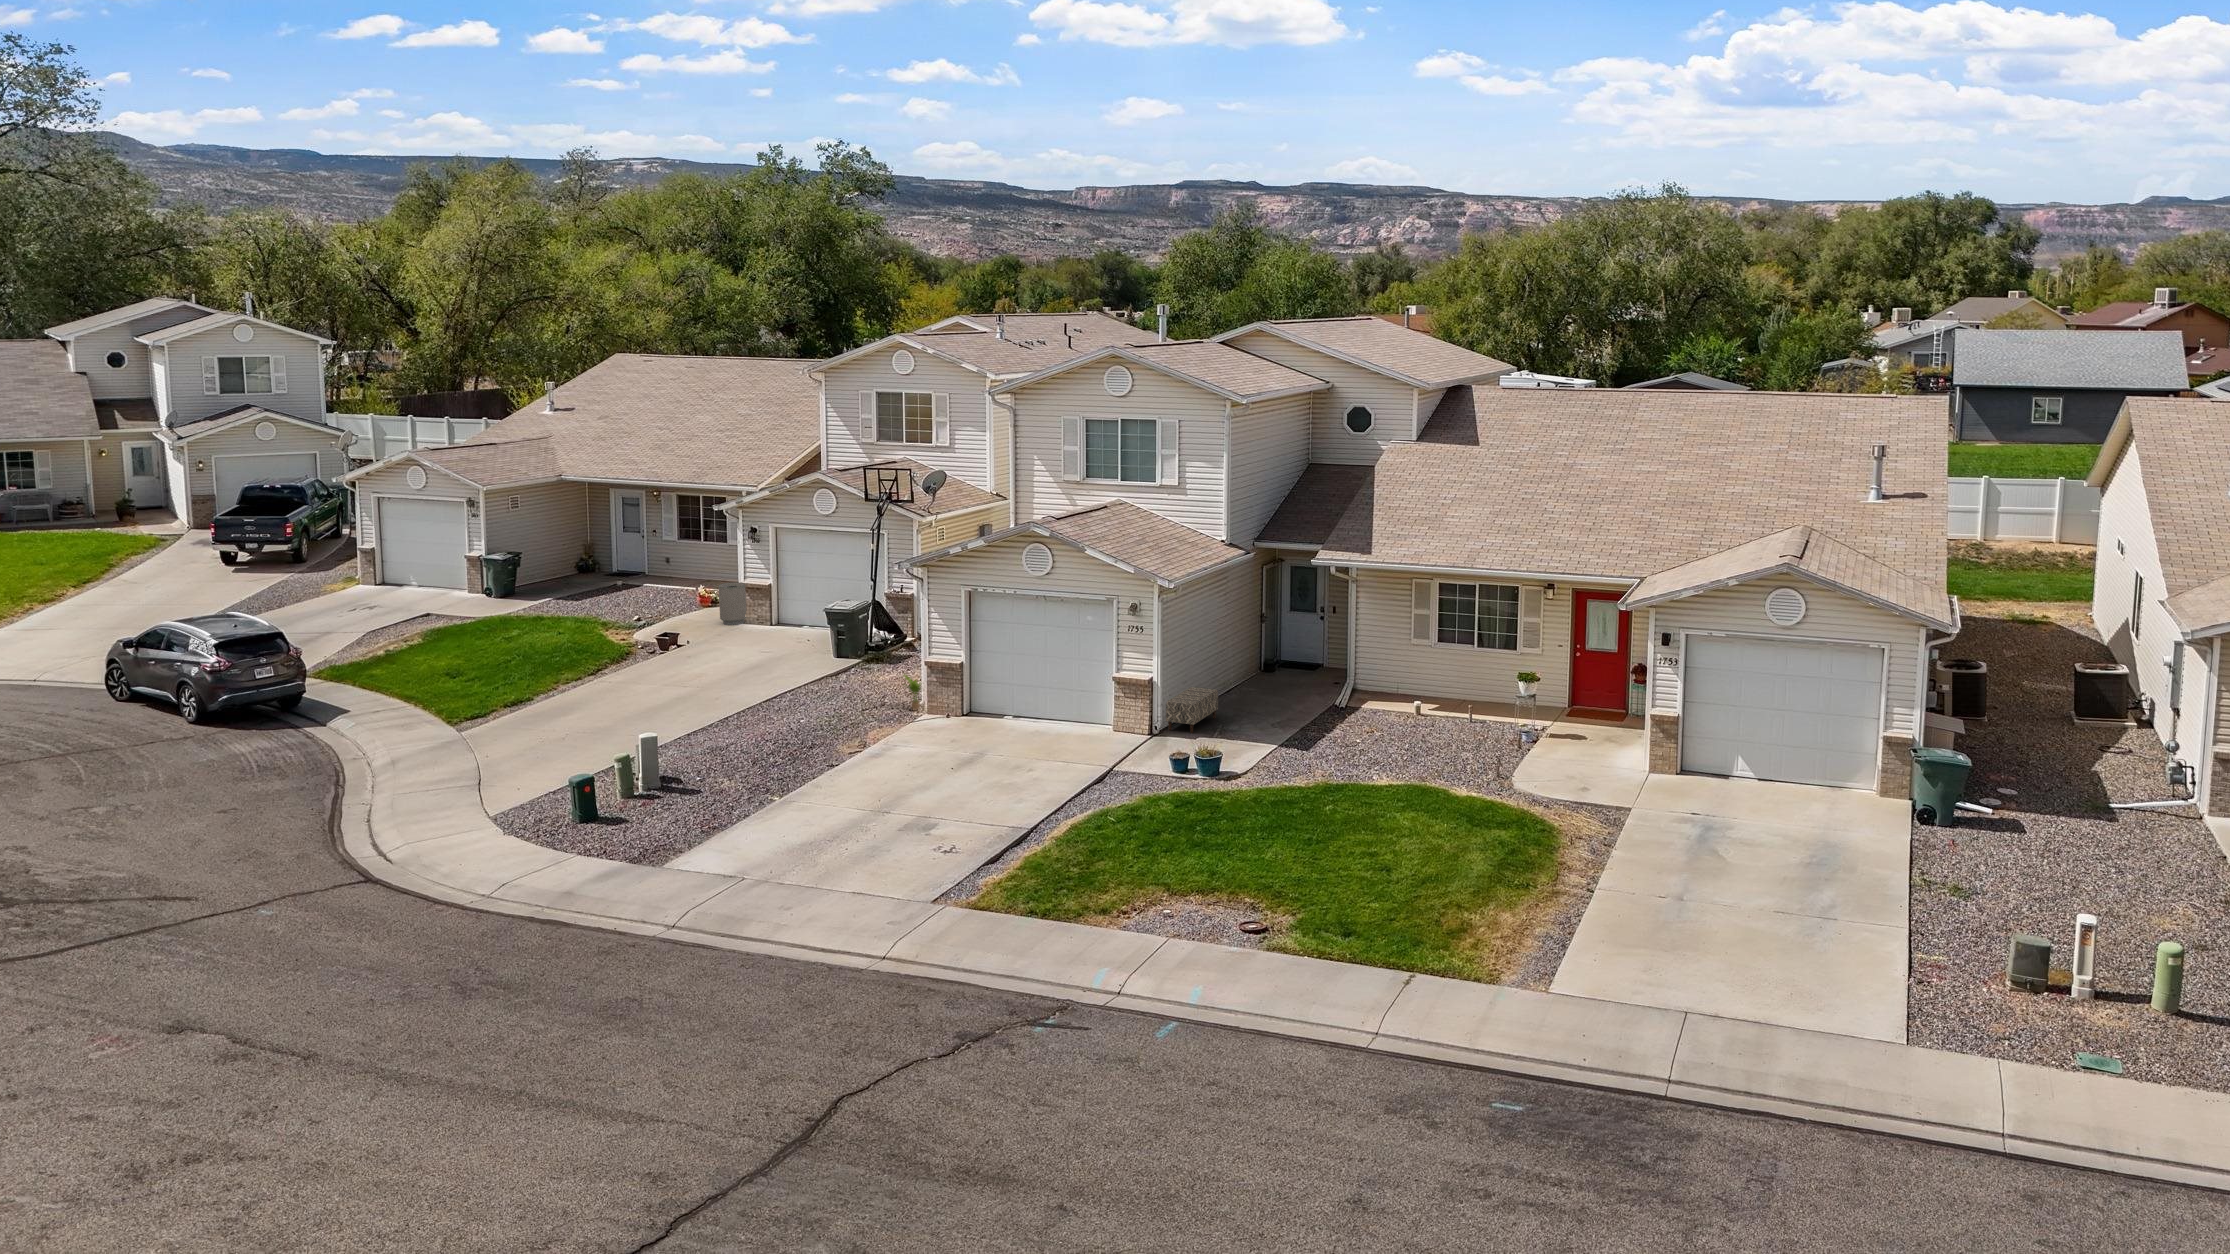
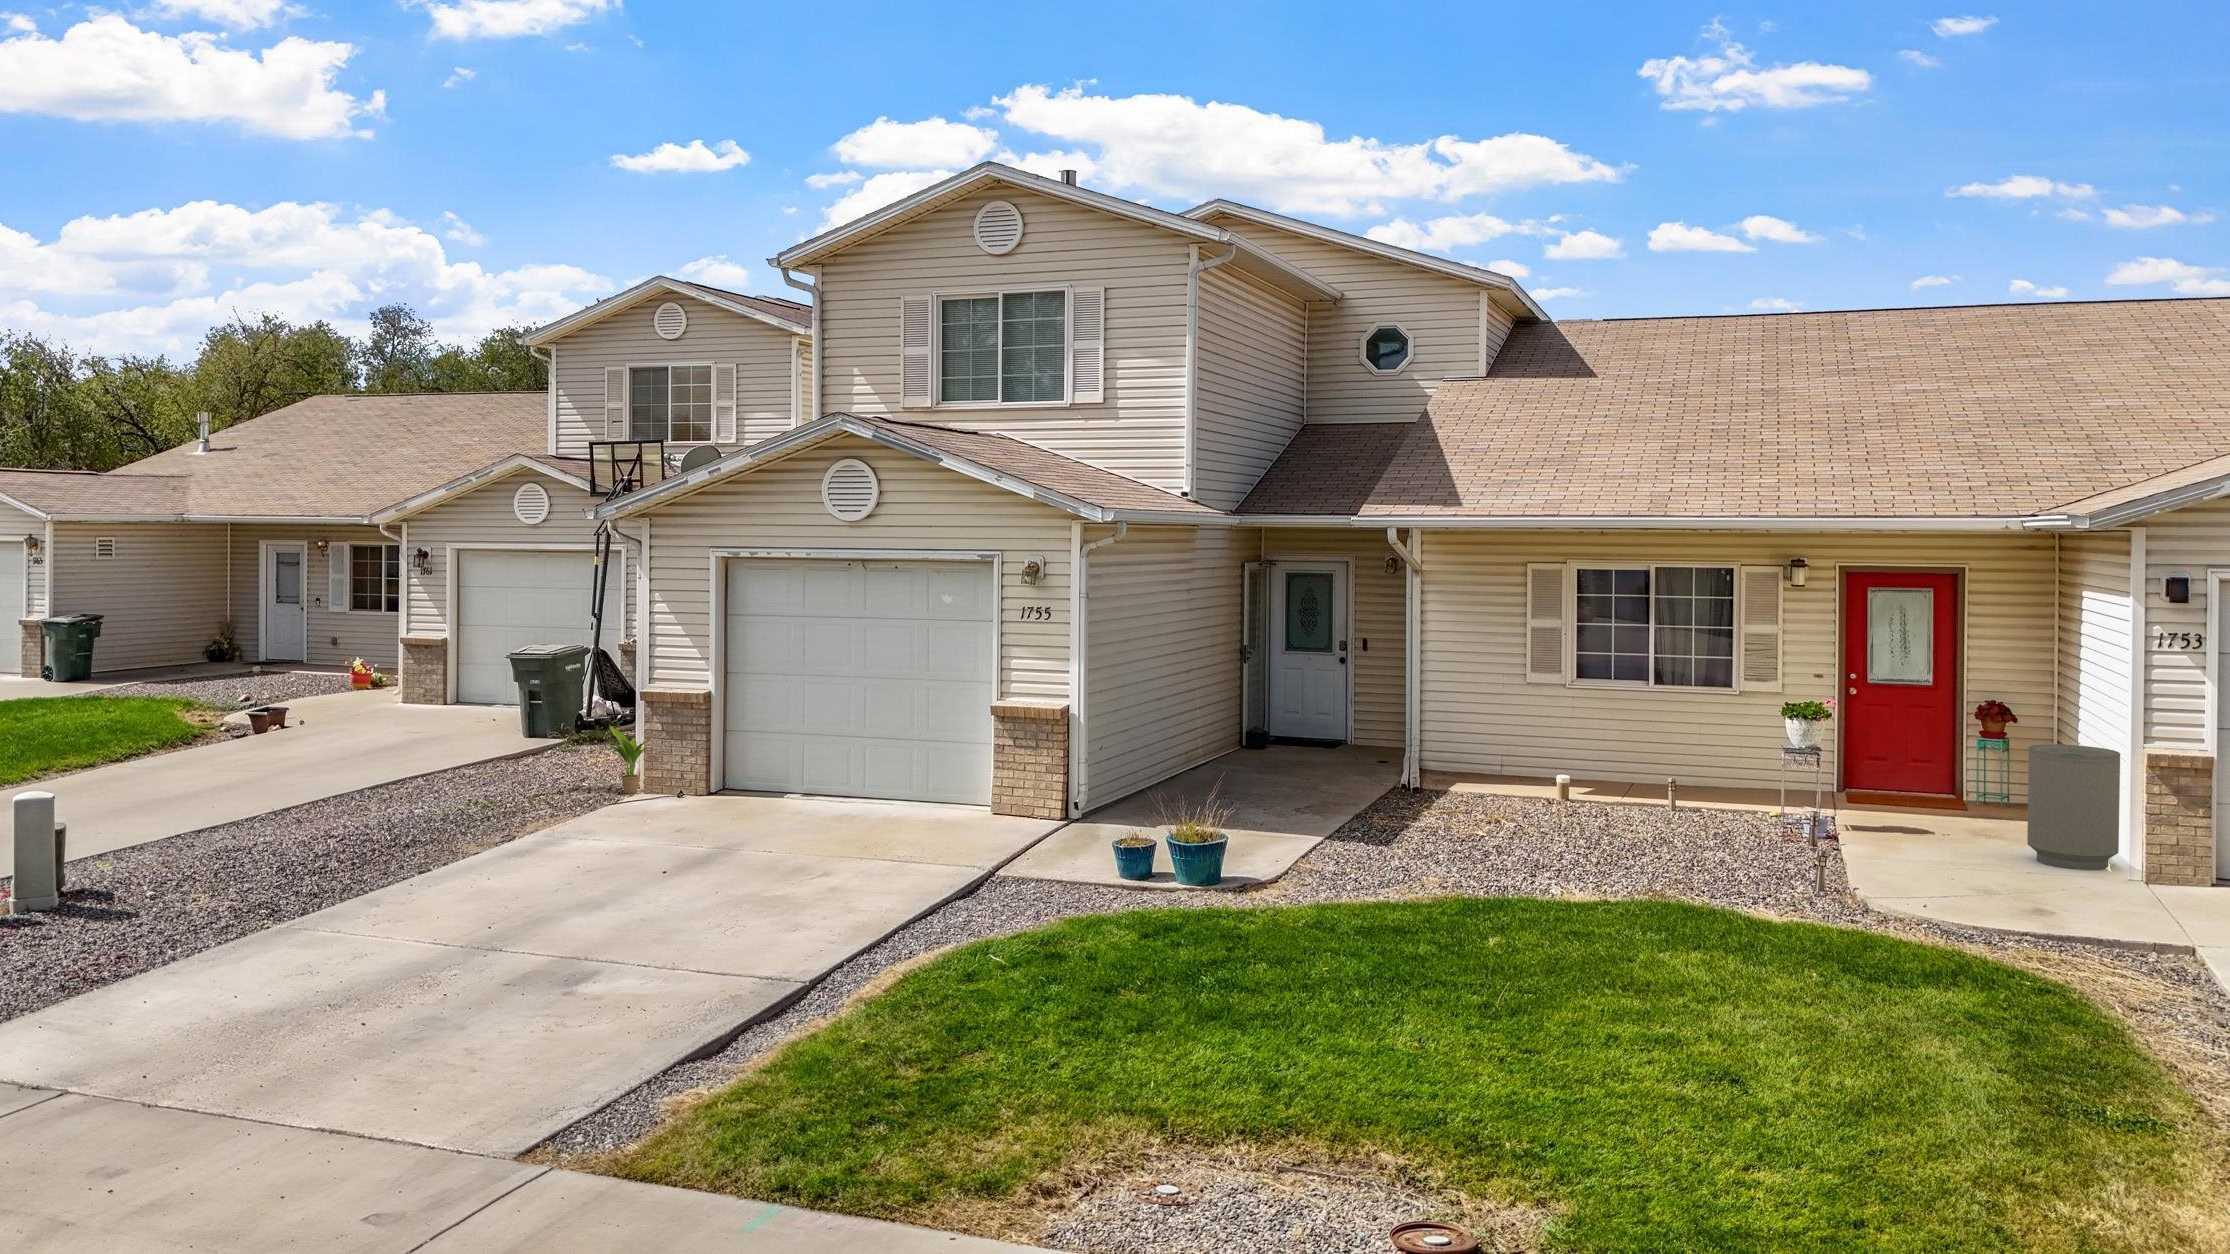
trash can: present [718,582,746,625] -> present [2027,744,2120,870]
bench: present [1166,687,1218,733] -> none [1095,744,1189,822]

